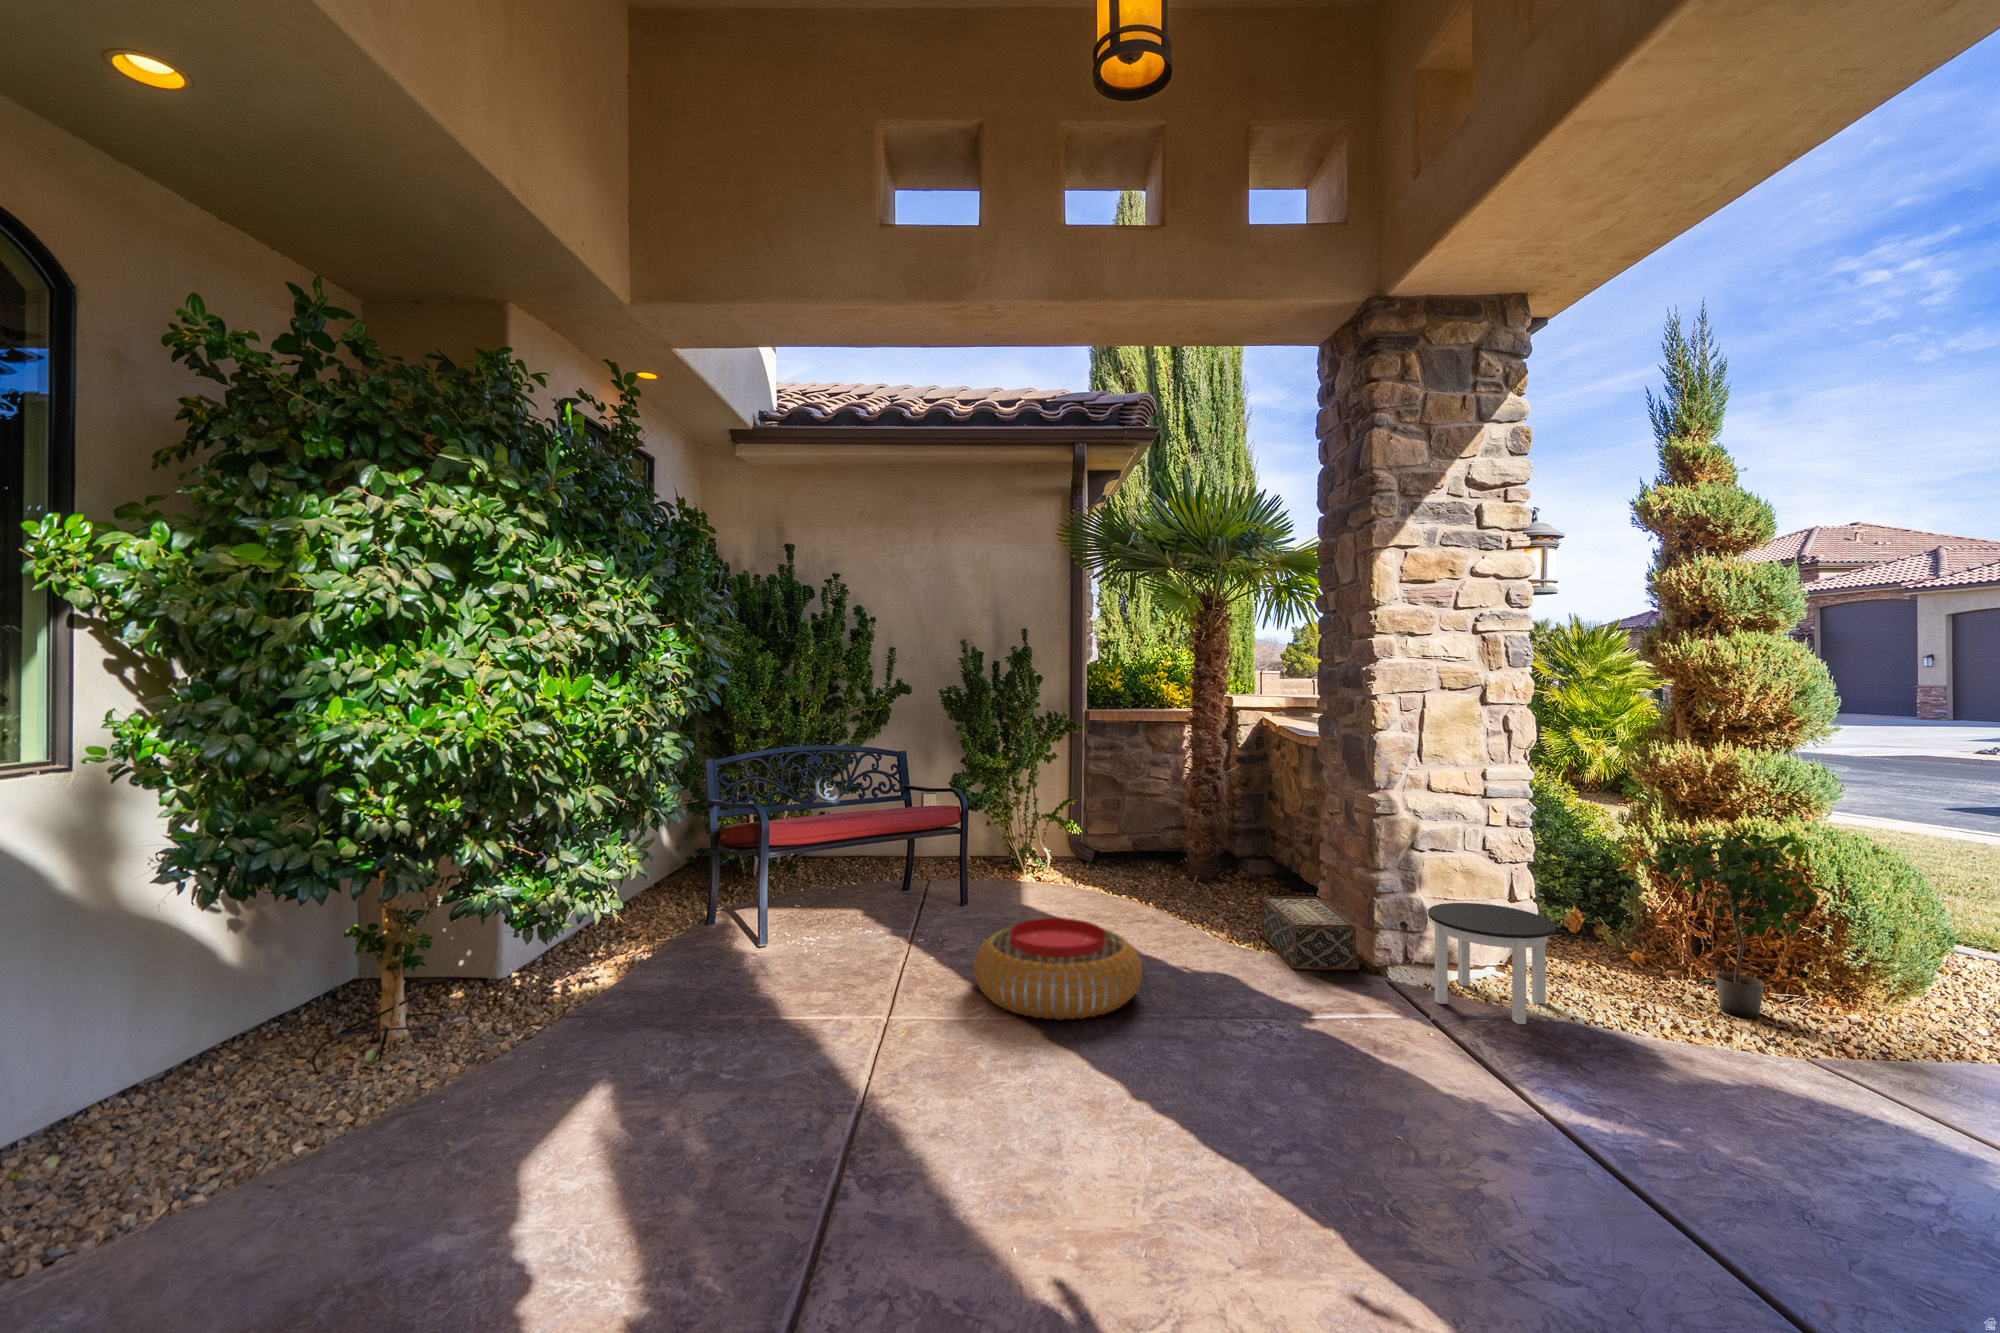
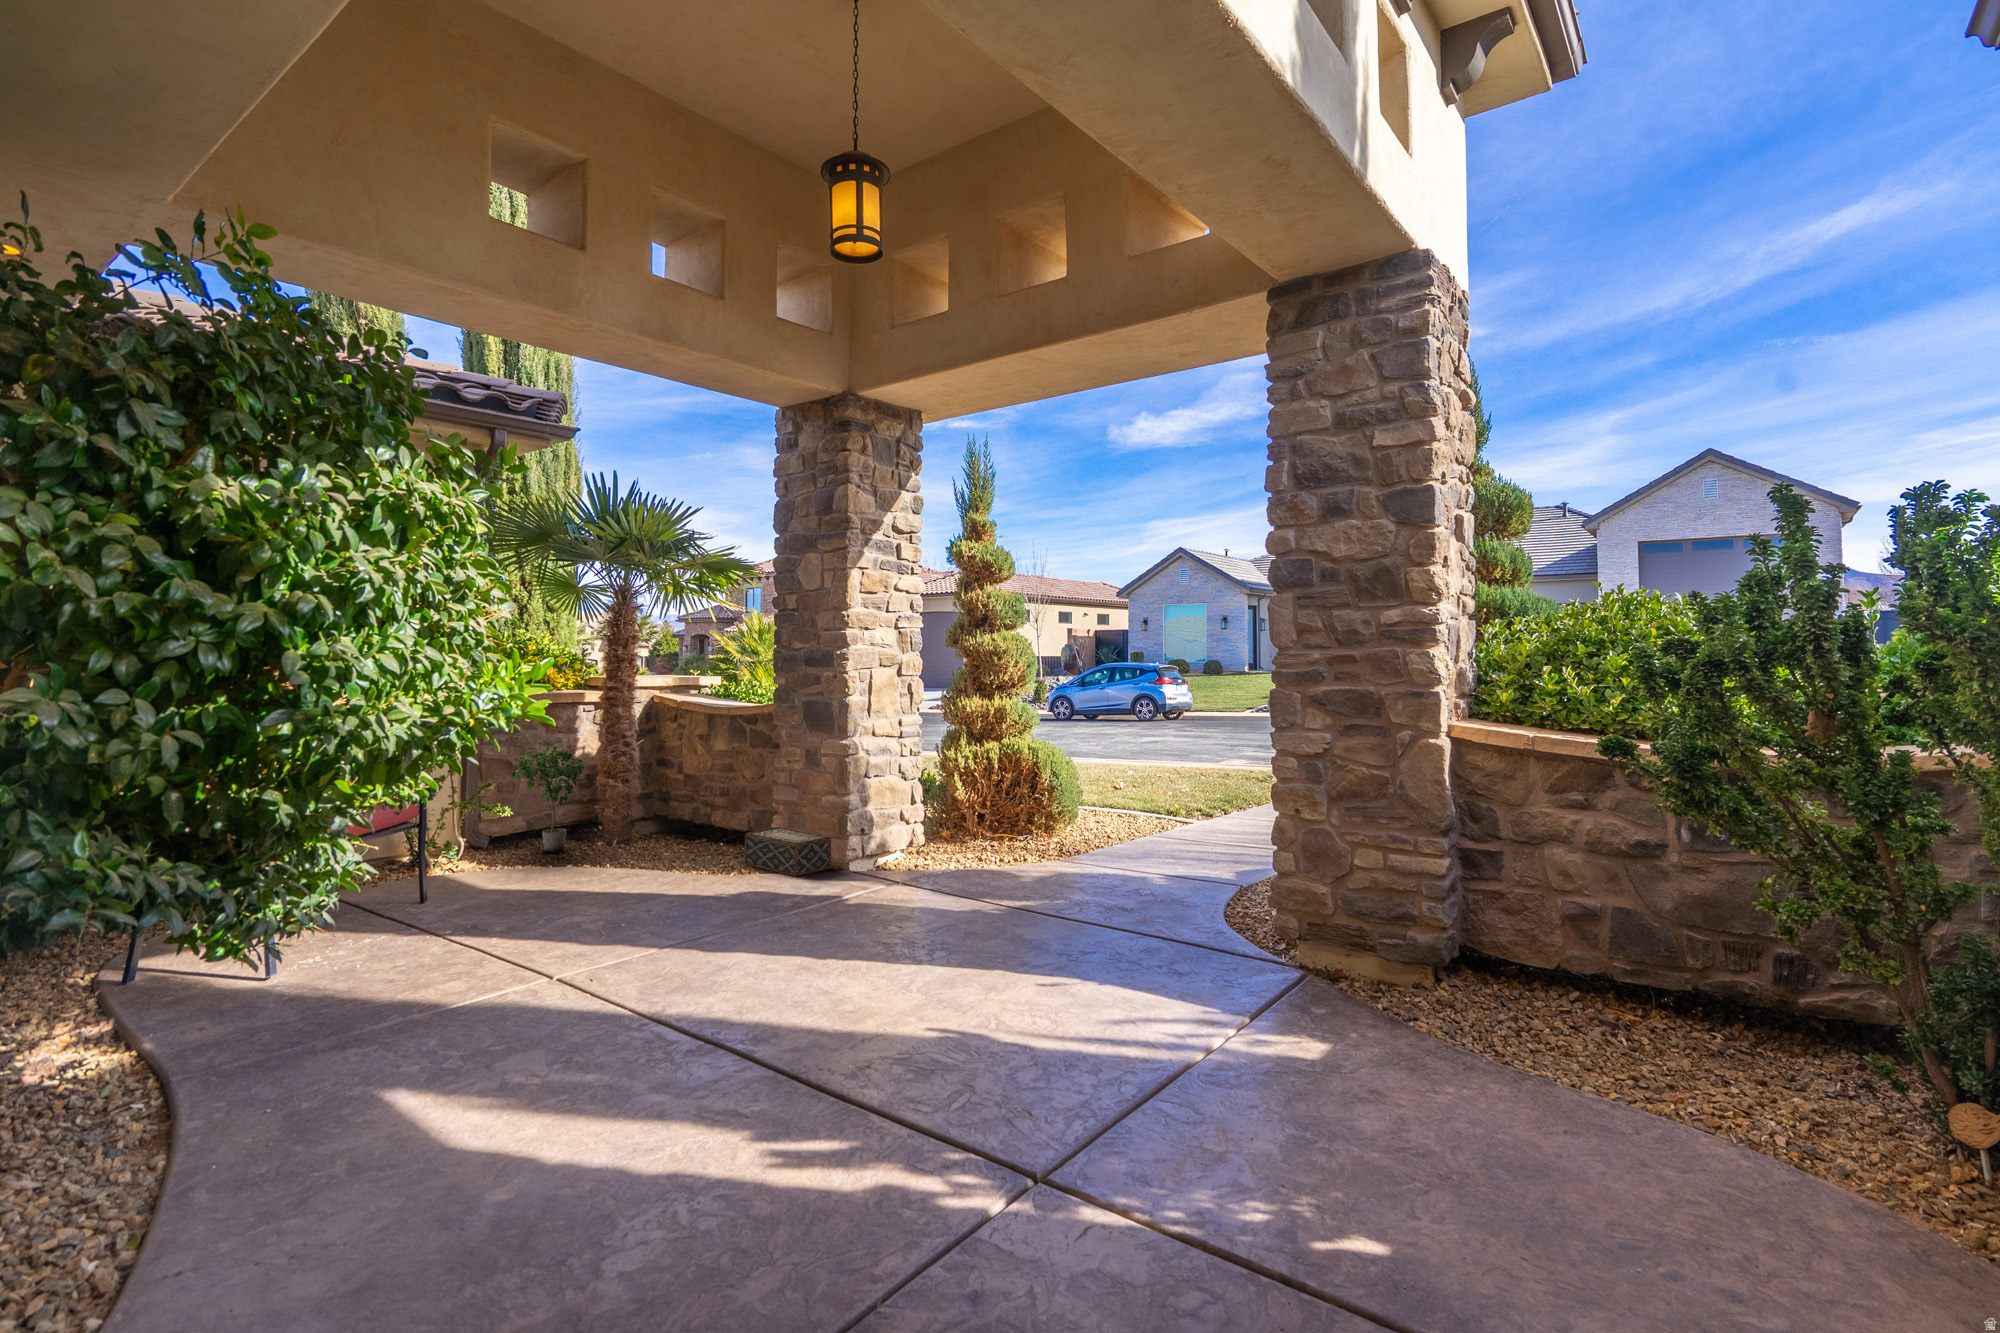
potted plant: present [1640,833,1831,1018] -> present [512,744,585,852]
round table: present [1428,903,1556,1024] -> none [883,807,954,873]
pouf: present [974,918,1142,1020] -> none [585,865,736,943]

